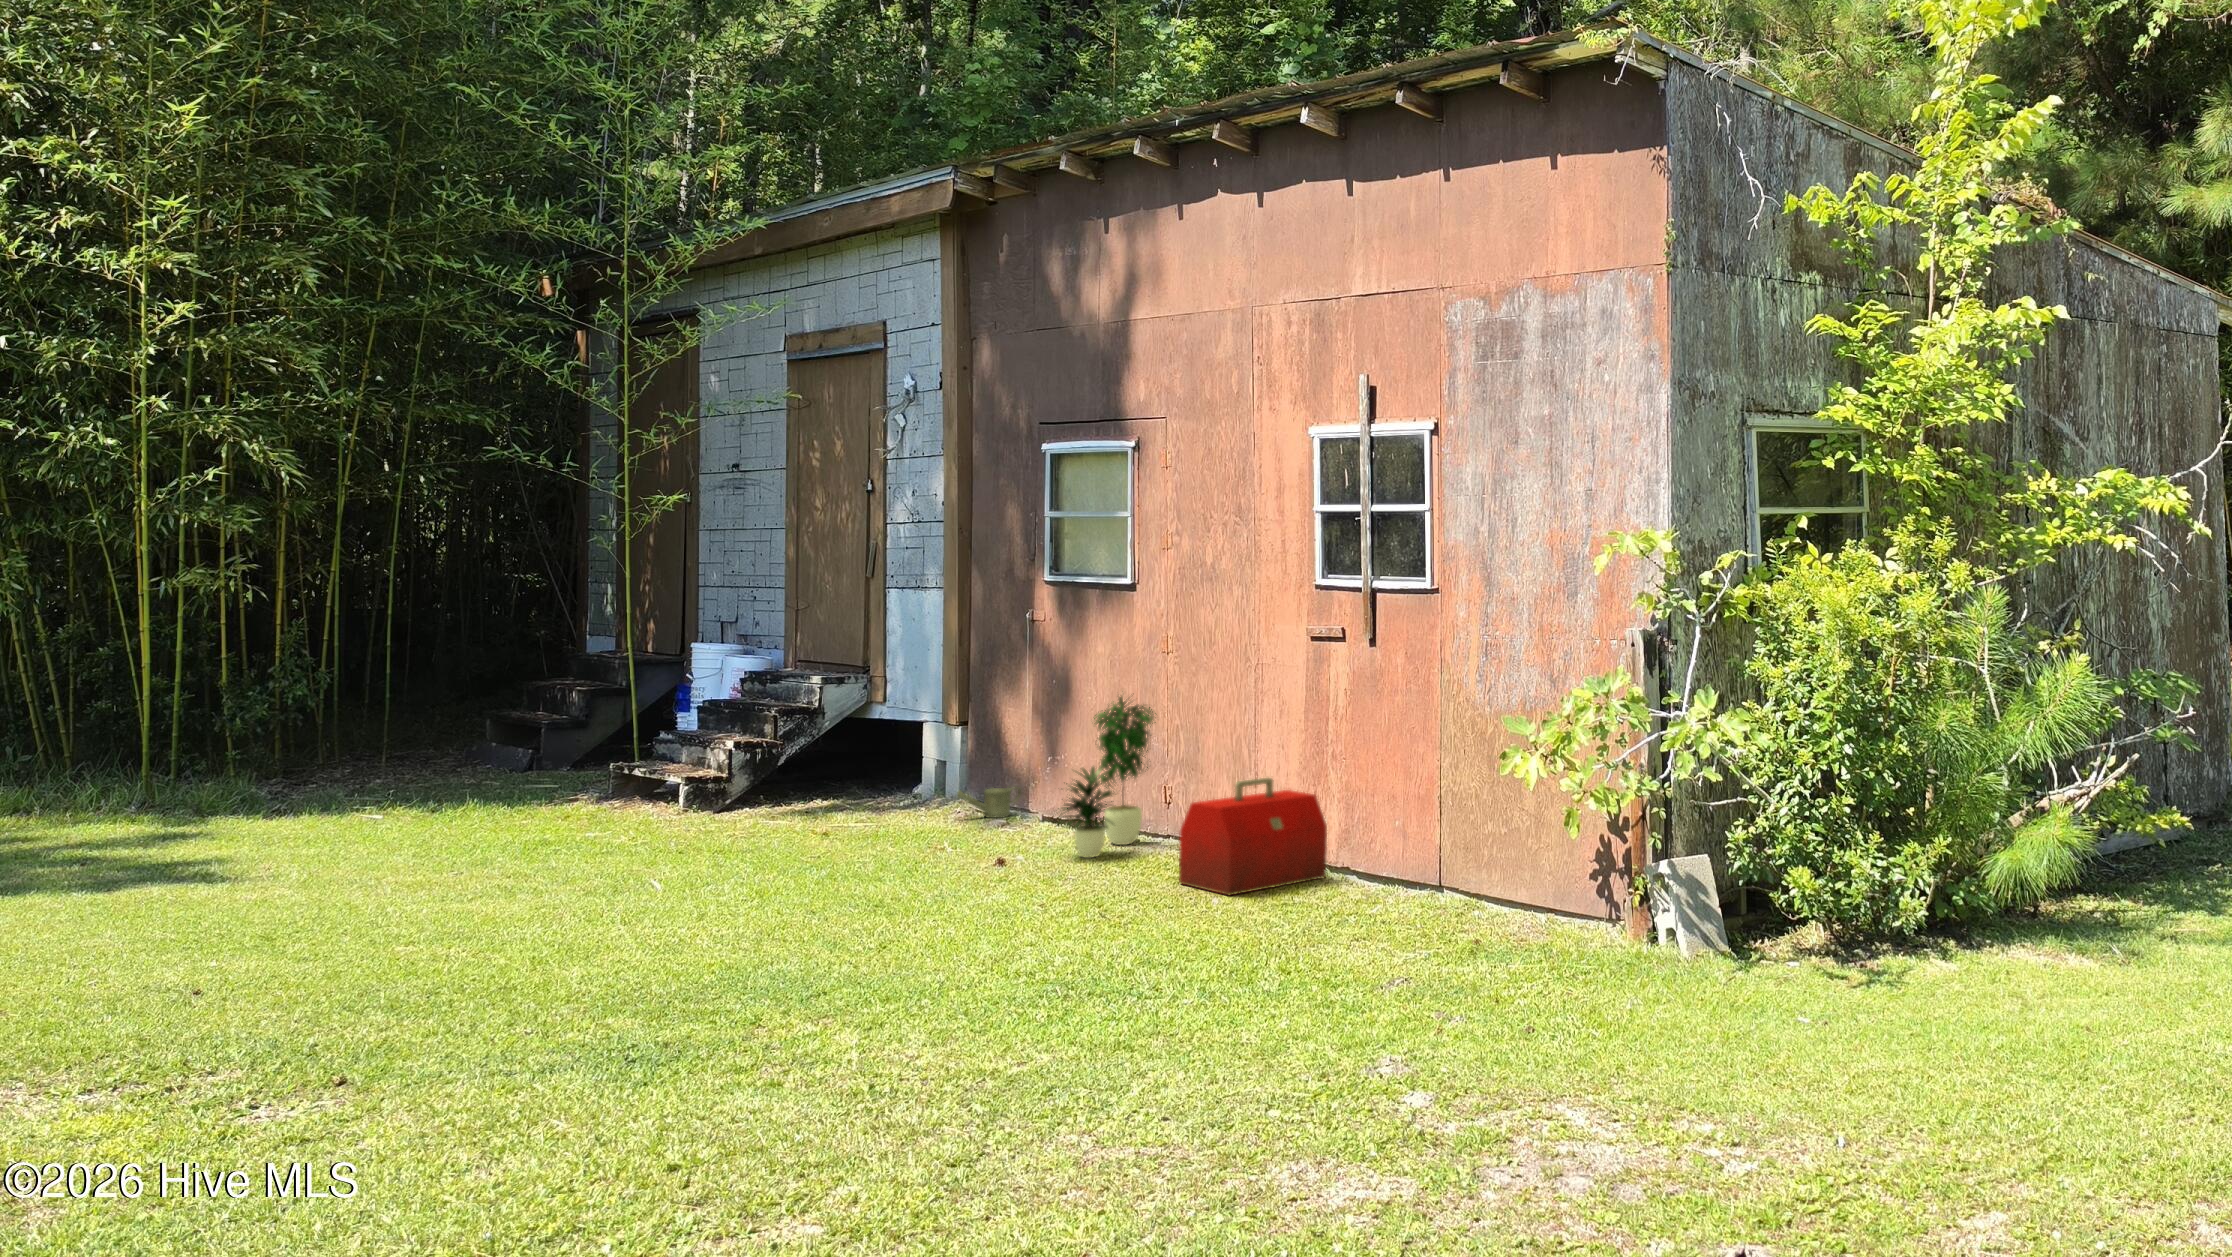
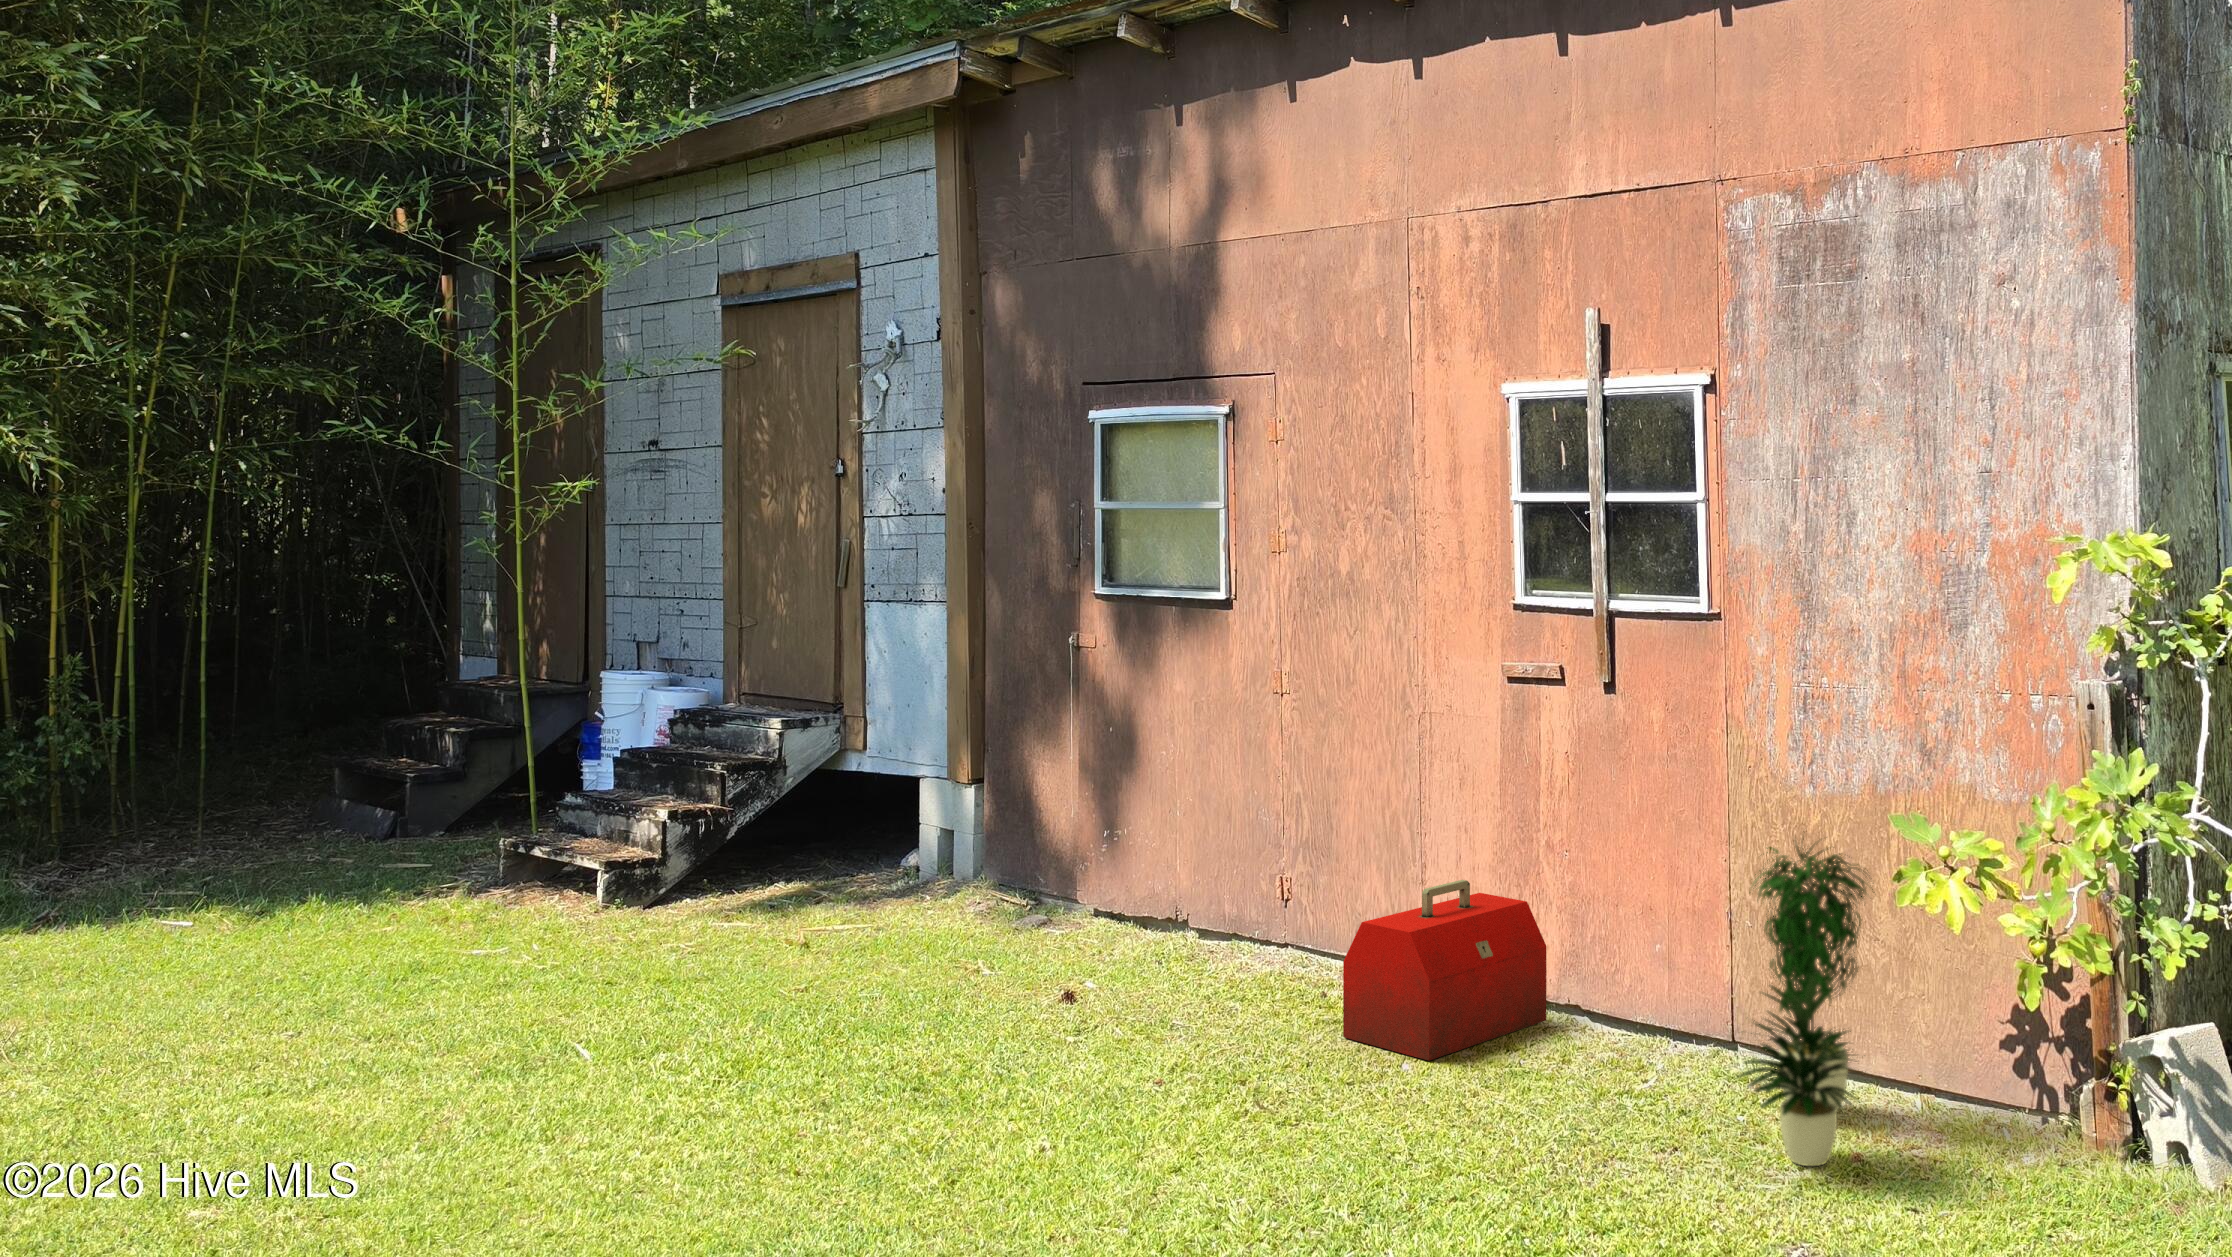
potted plant: present [1056,697,1156,858] -> present [1737,841,1873,1166]
watering can: present [957,788,1021,818] -> none [982,871,1064,916]

